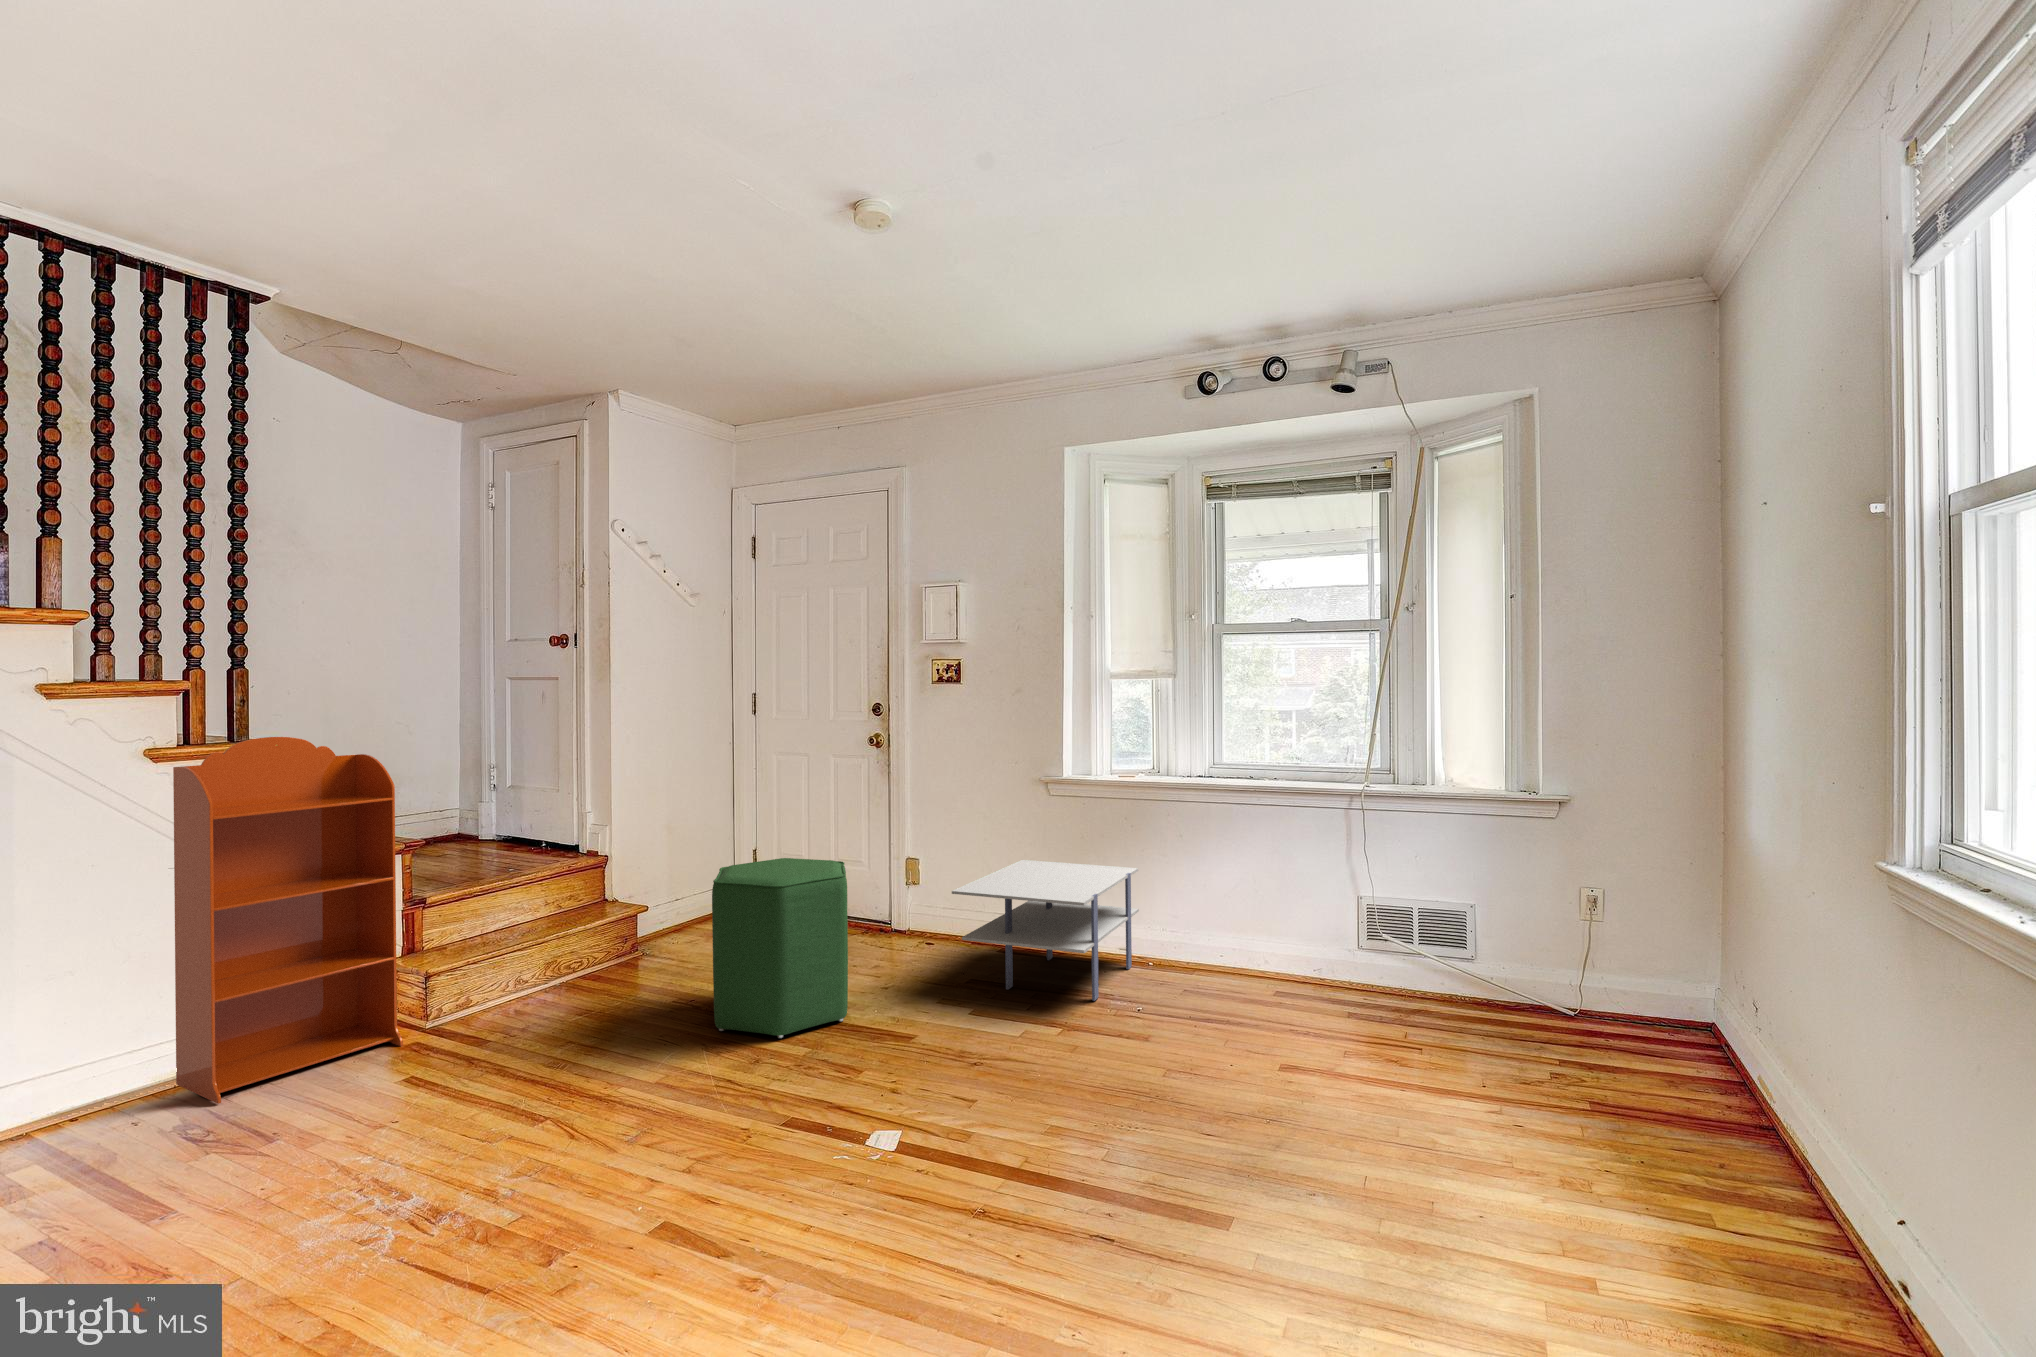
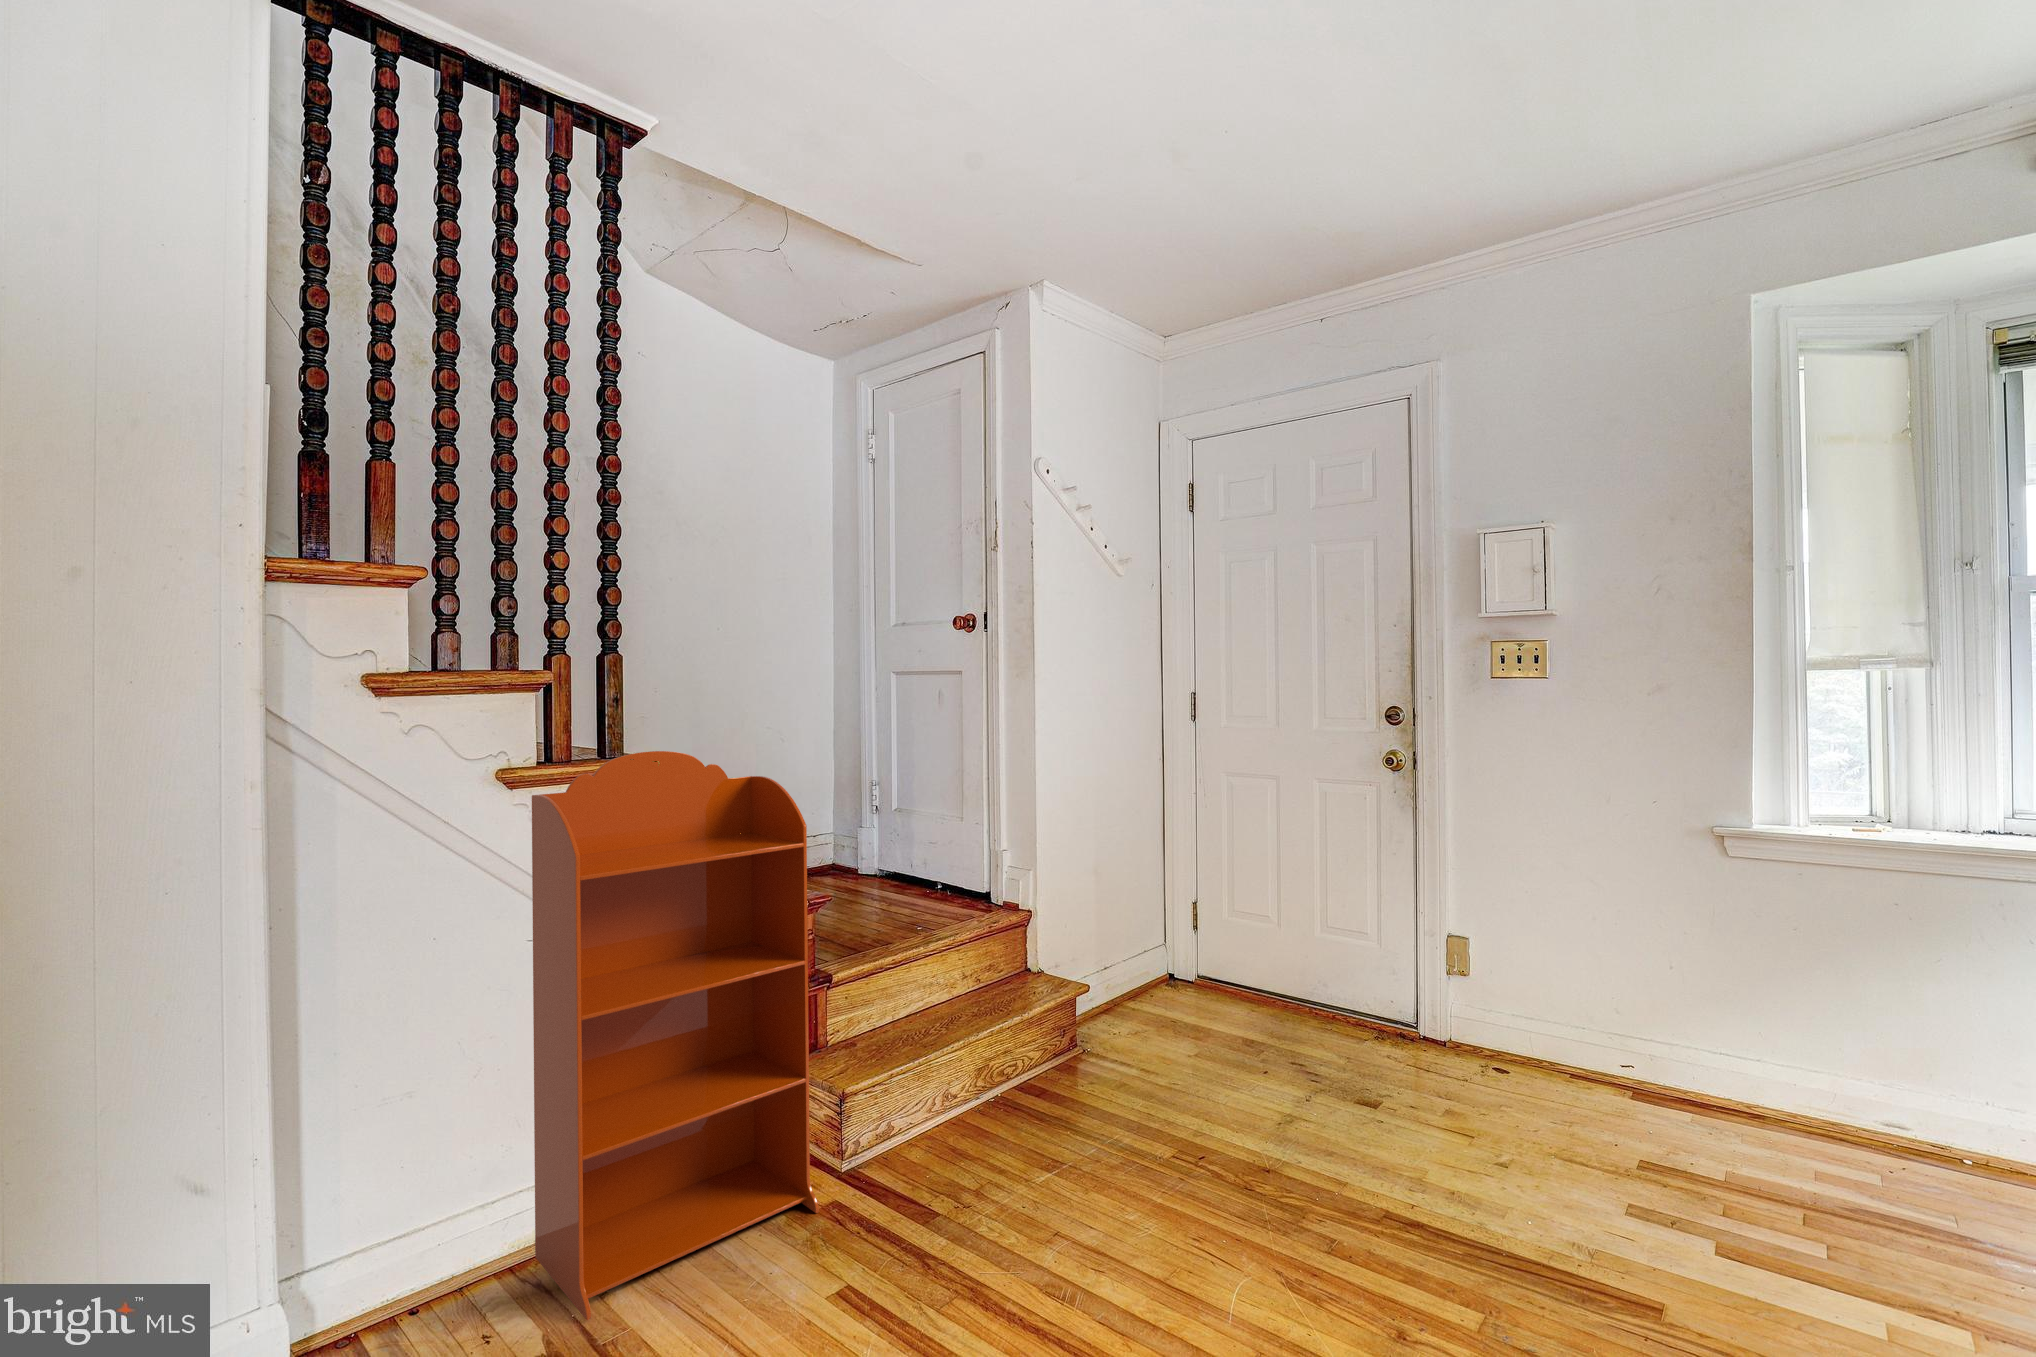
ottoman: present [712,858,848,1038] -> none [1258,952,1507,1293]
side table: present [952,860,1139,1001] -> none [1648,960,1991,1273]

